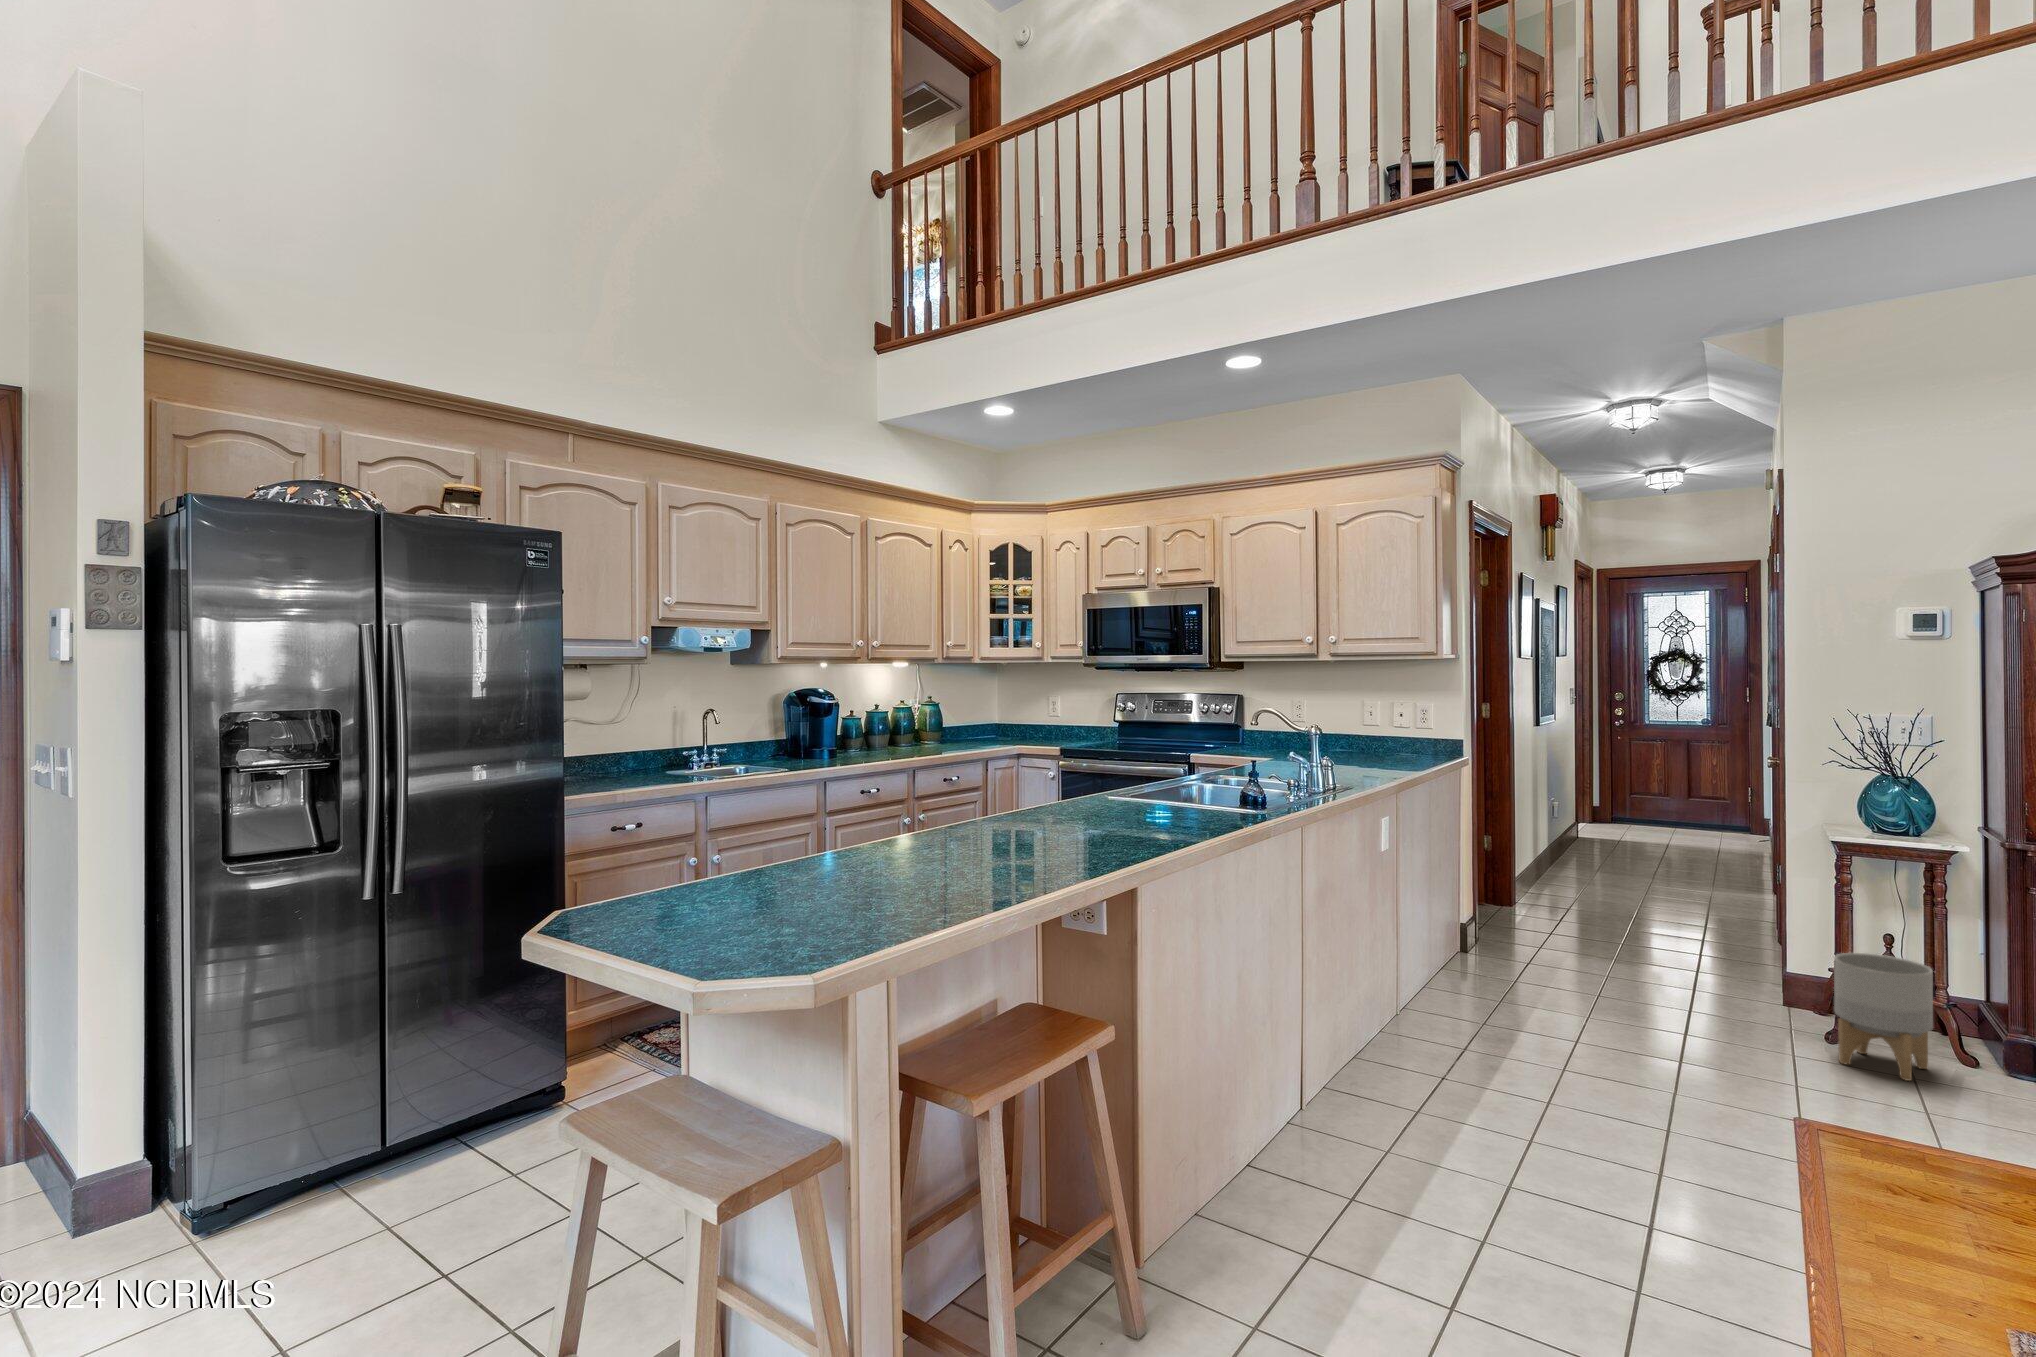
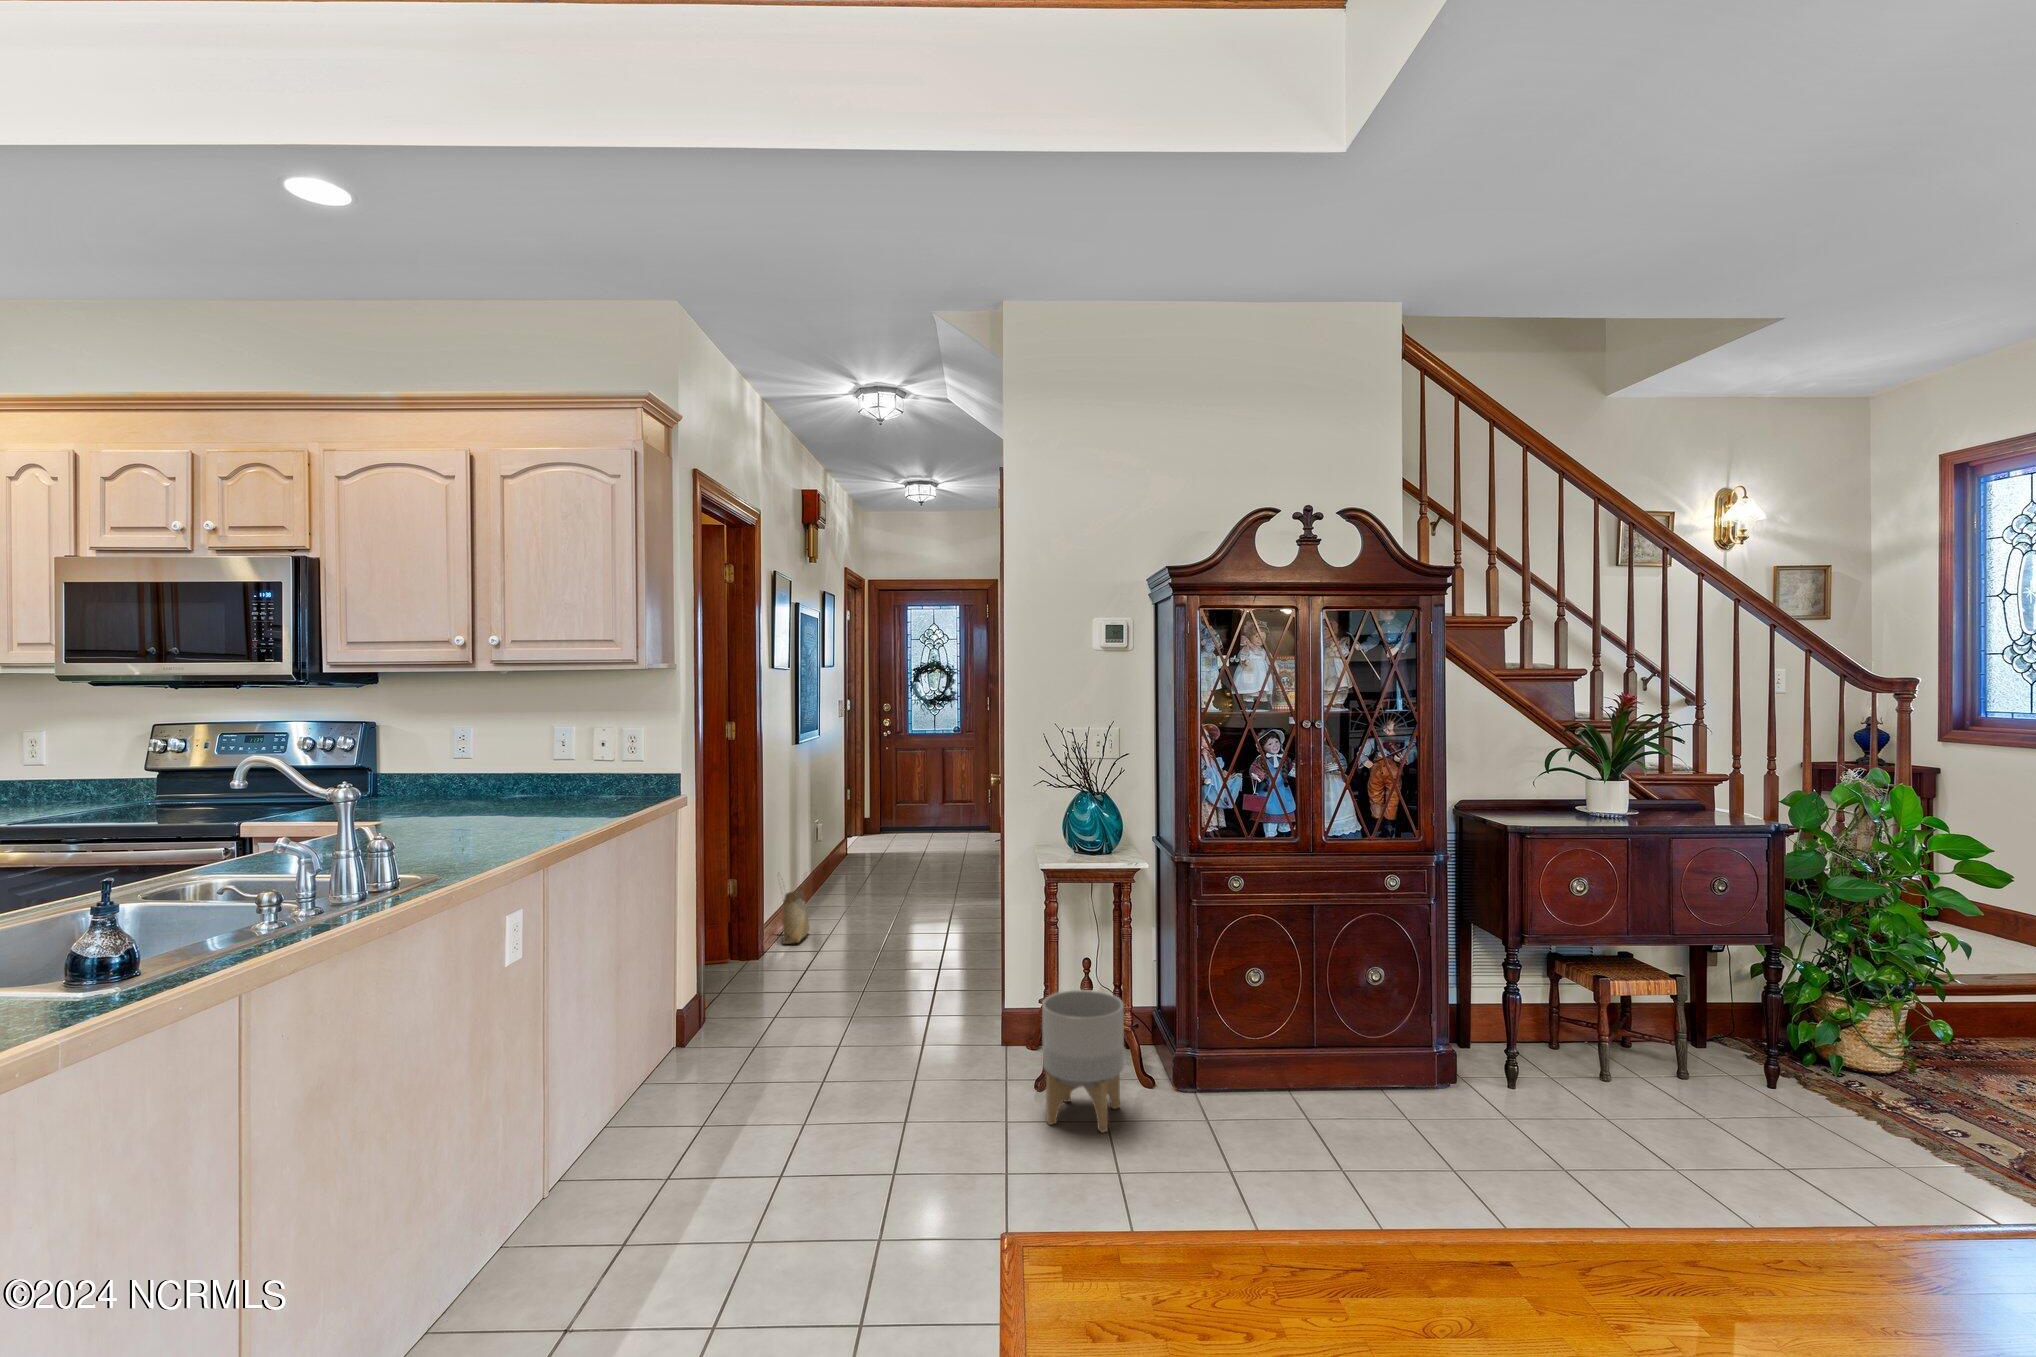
woven basket: none [1526,838,1557,902] -> present [782,890,810,944]

